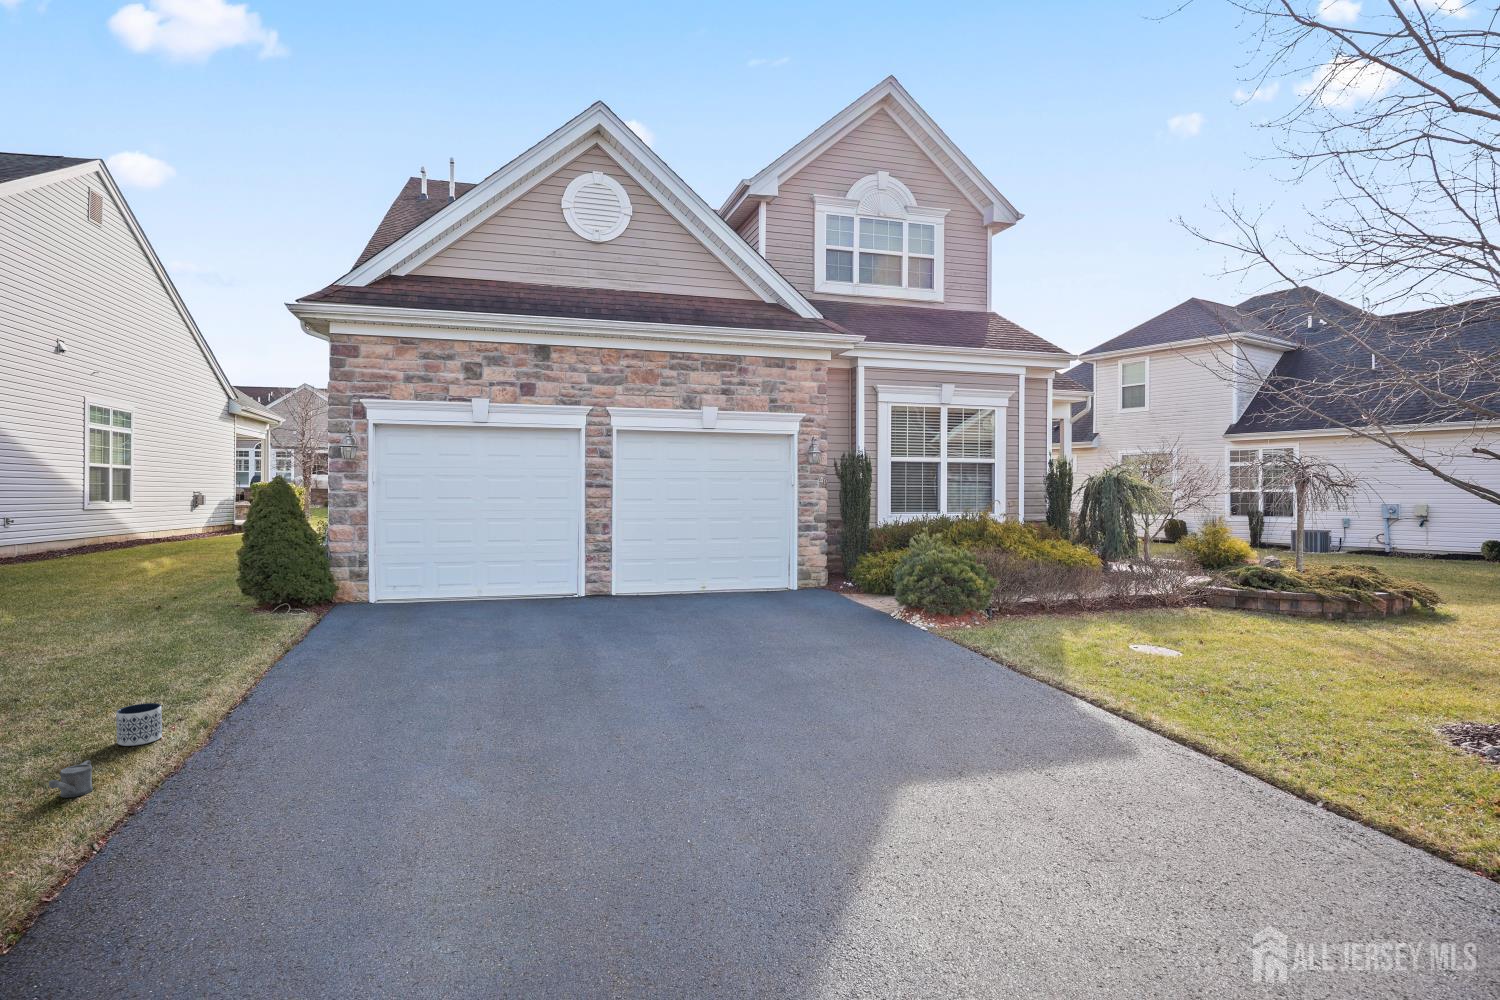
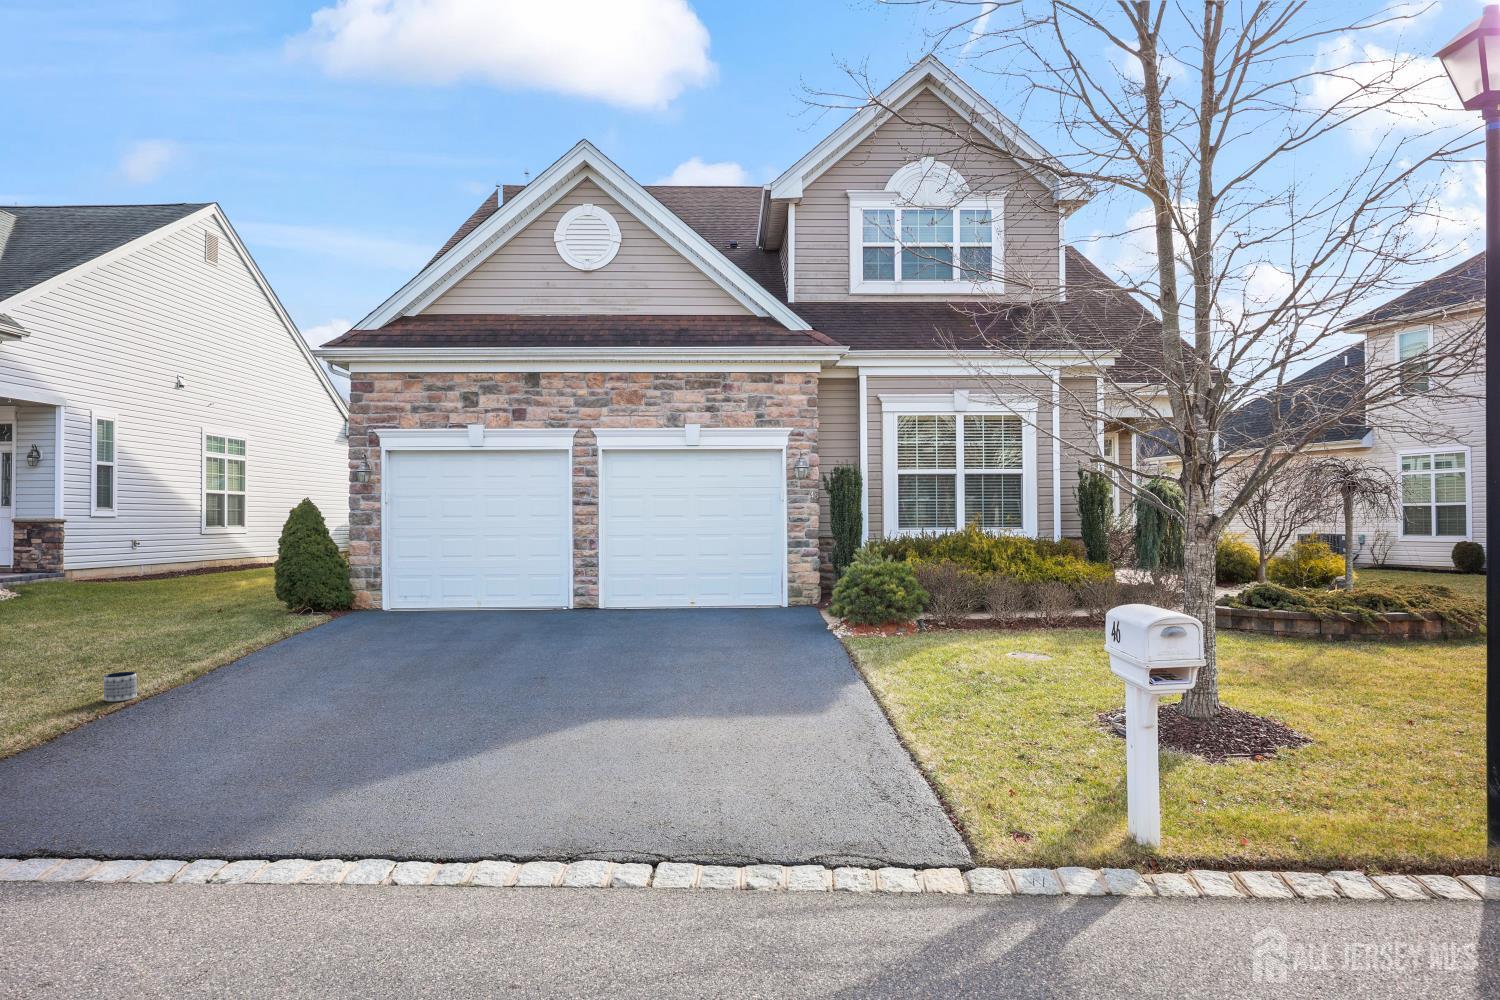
watering can: present [49,760,93,798] -> none [33,705,70,728]

